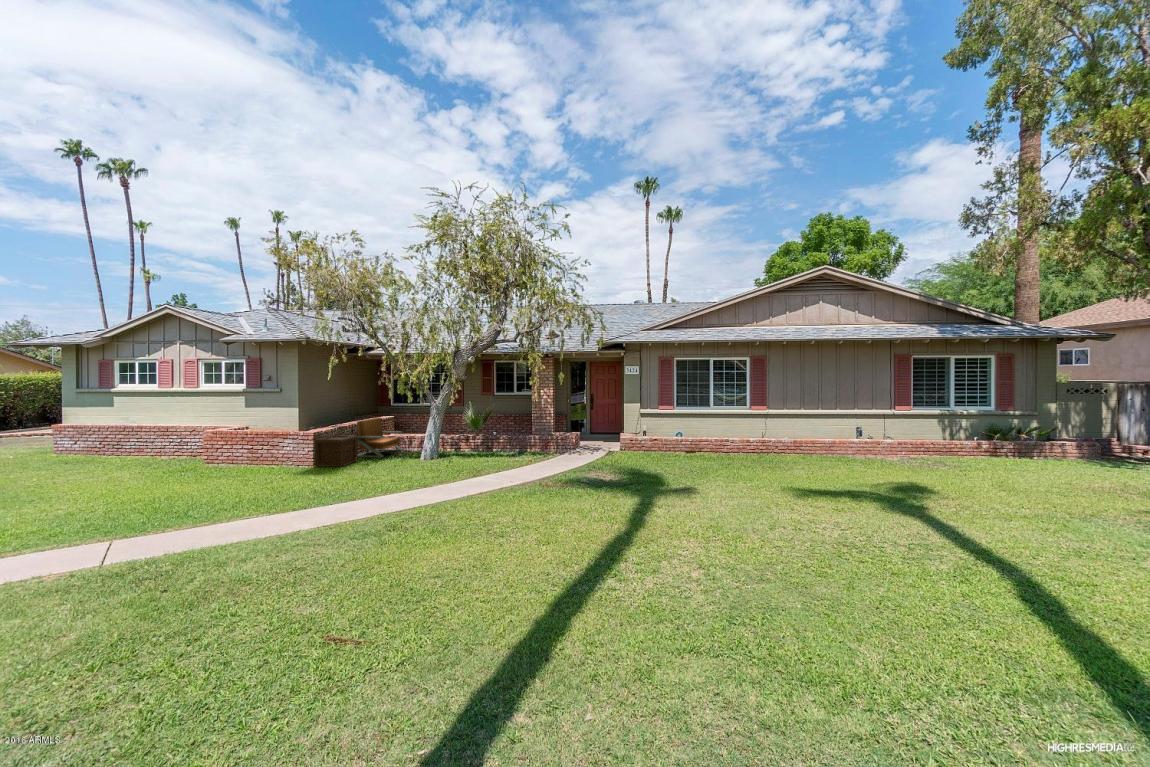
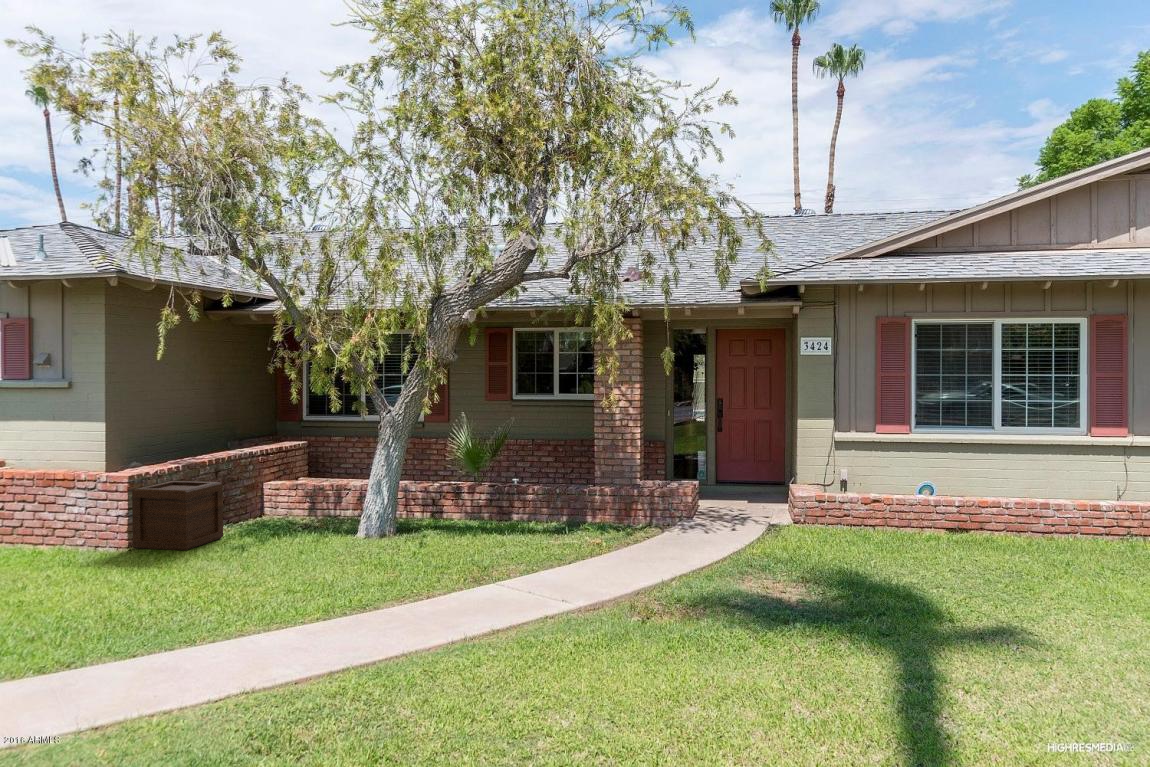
lounge chair: present [357,418,403,458] -> none [213,445,321,531]

